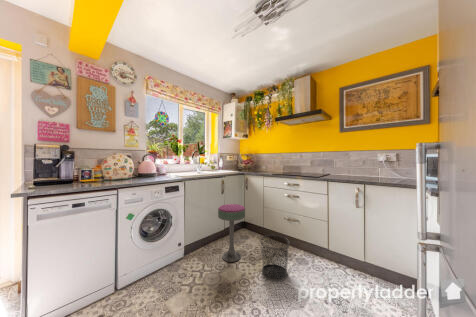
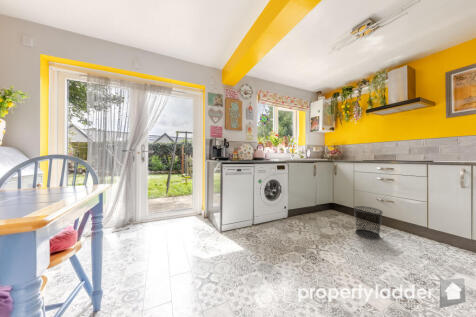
bar stool: present [218,204,245,262] -> none [315,182,339,224]

